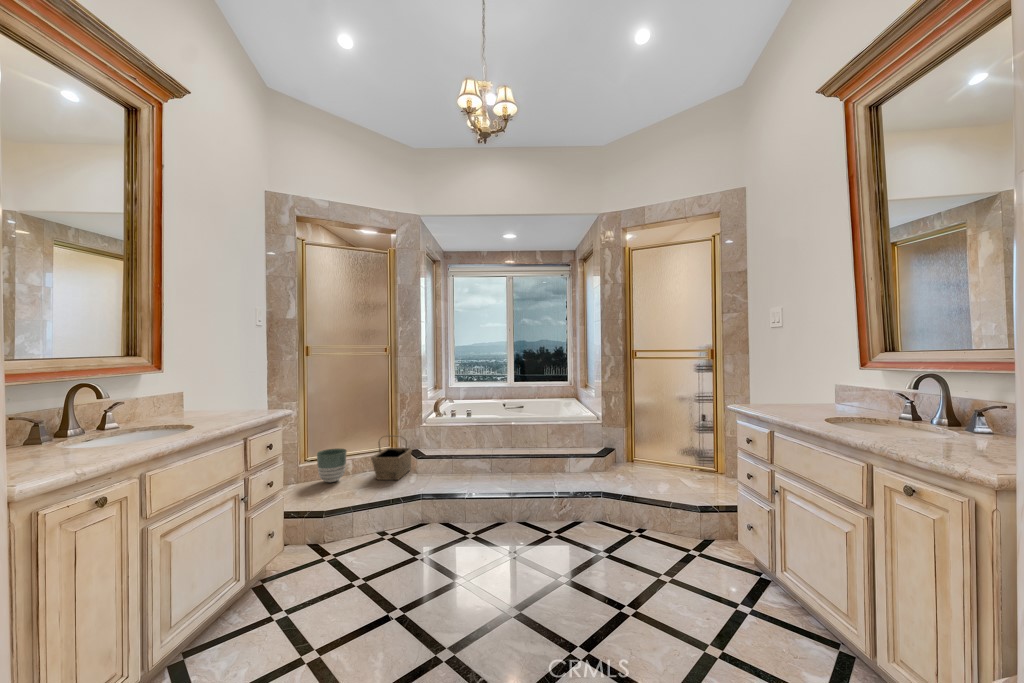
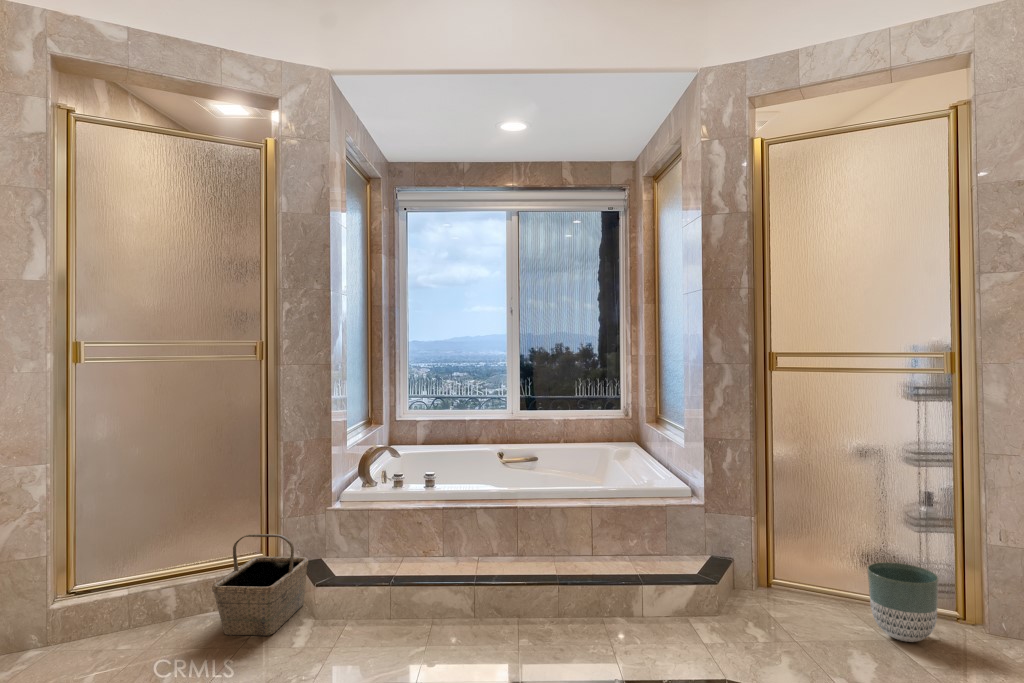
planter: present [317,449,347,482] -> present [868,562,939,642]

